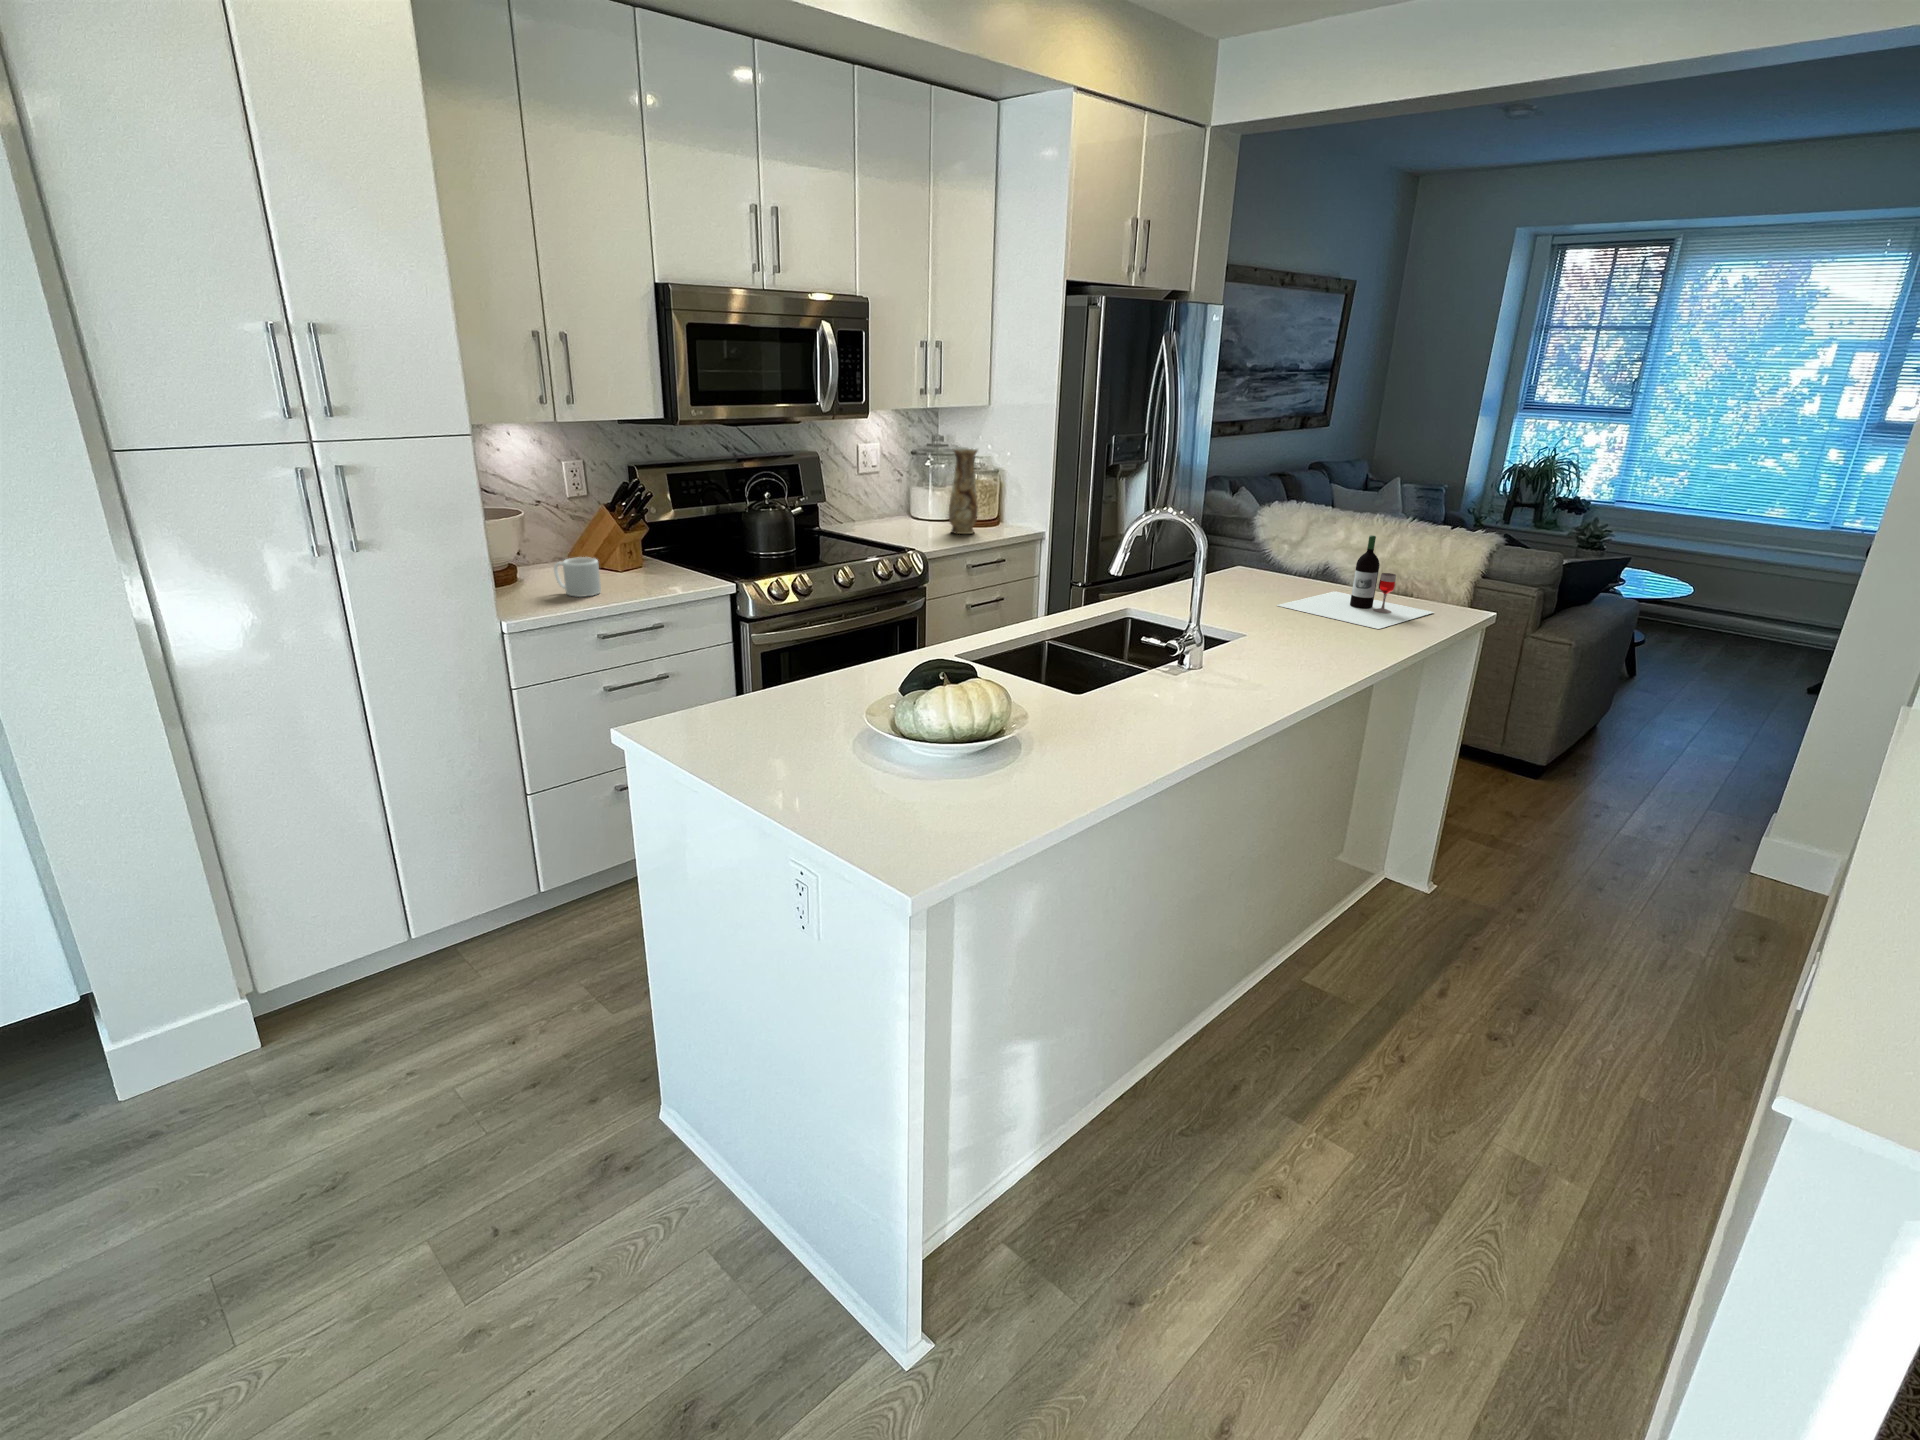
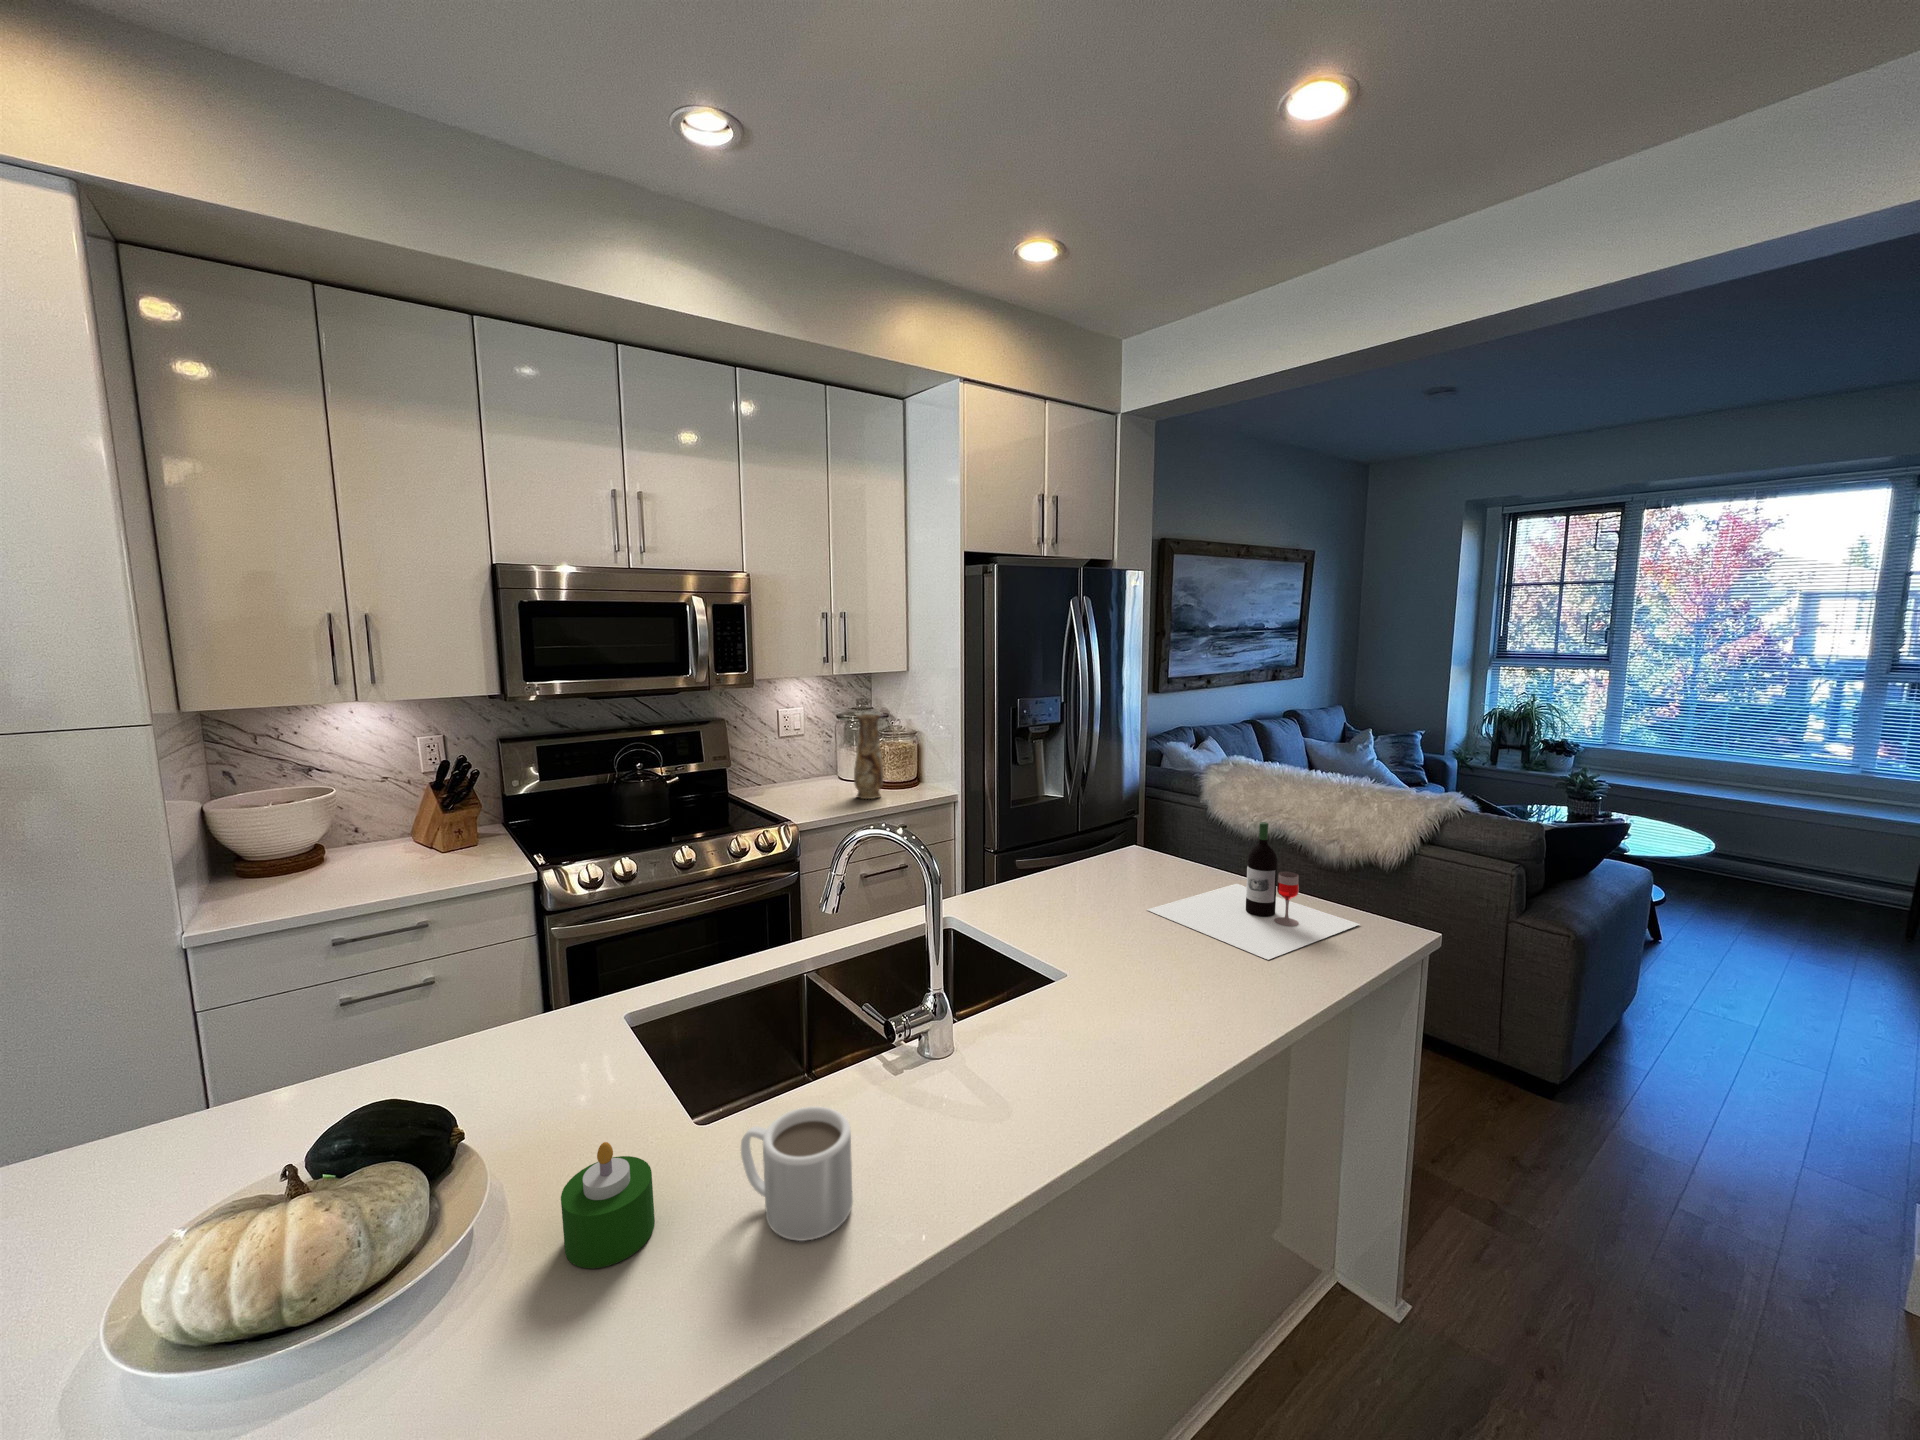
mug: present [554,557,601,597] -> present [741,1106,853,1241]
candle: none [1066,671,1114,731] -> present [561,1142,655,1268]

